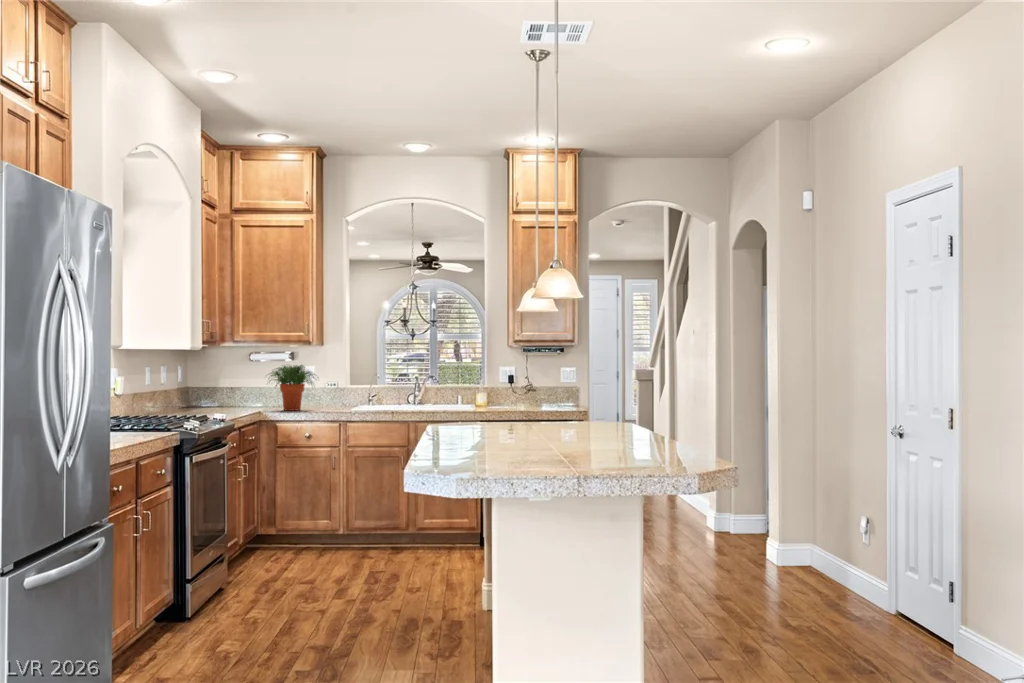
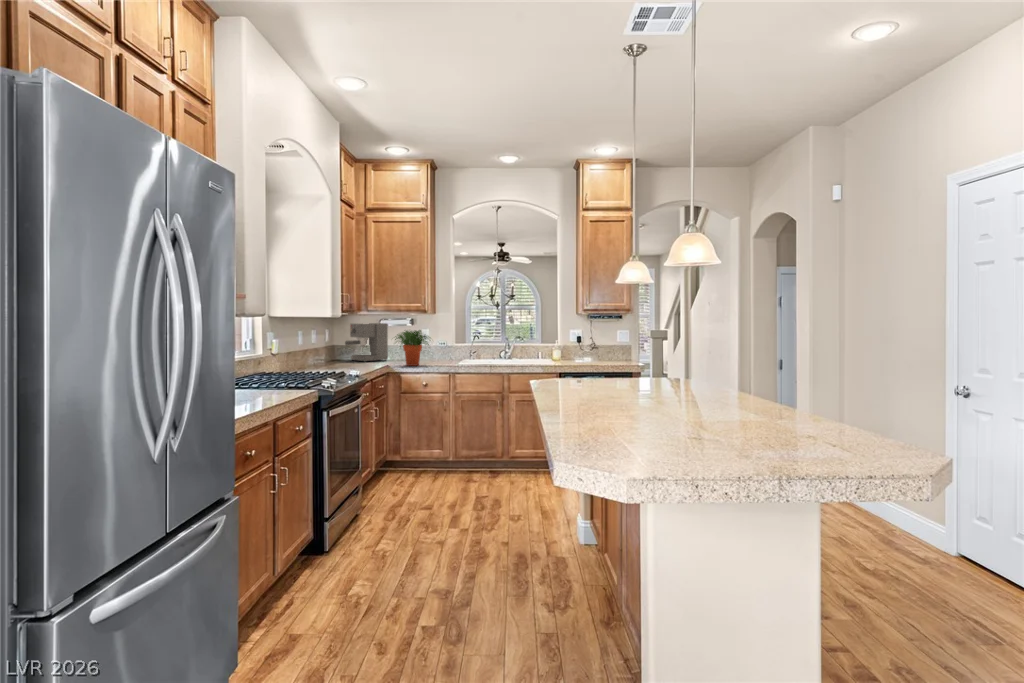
coffee maker: none [203,357,259,407] -> present [345,323,388,362]

